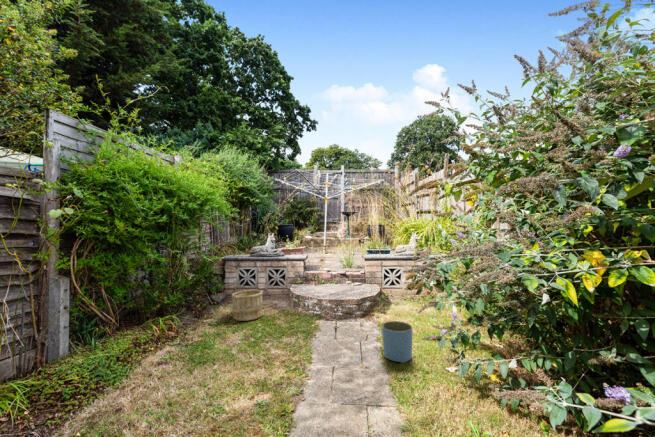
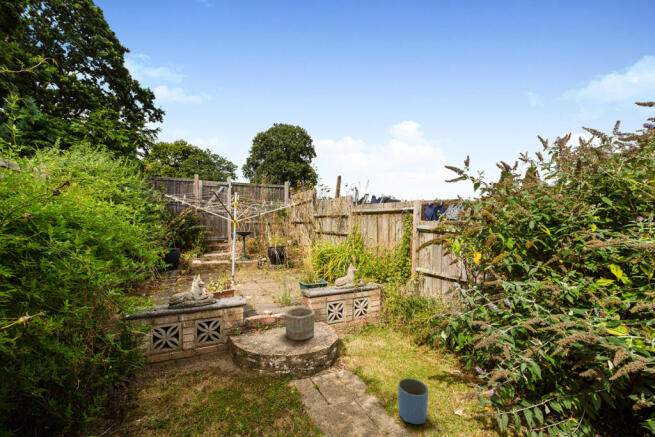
wooden bucket: present [231,289,263,321] -> present [285,307,315,340]

